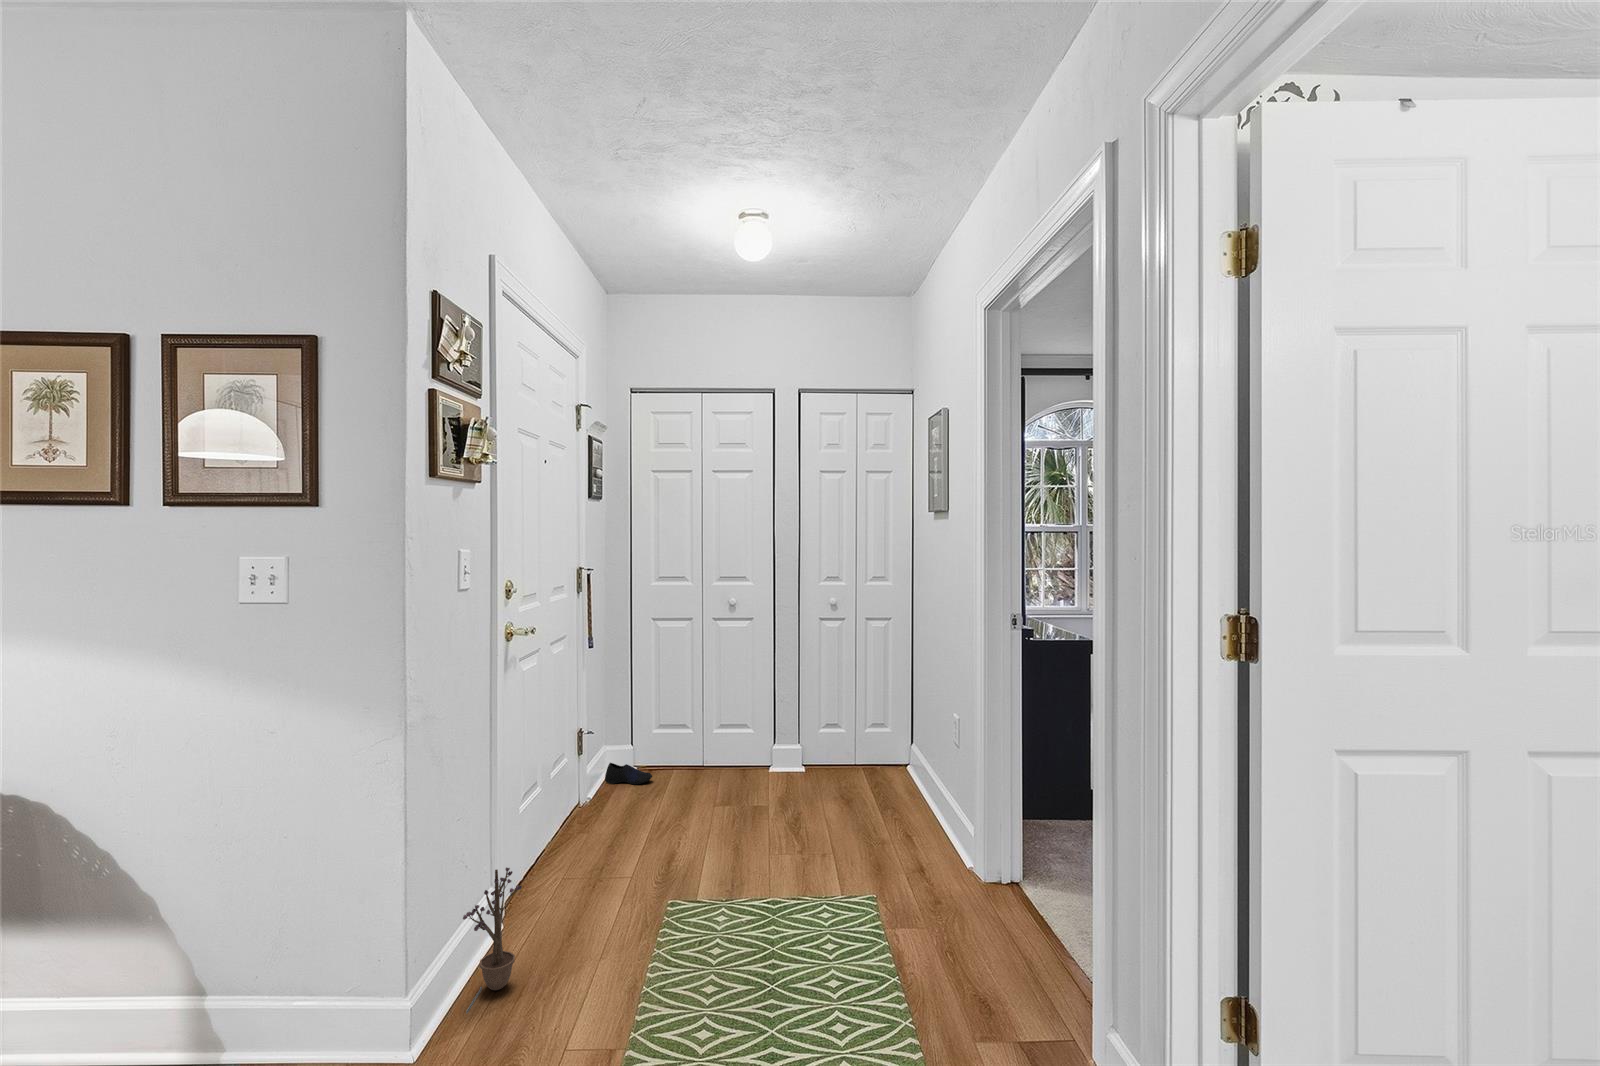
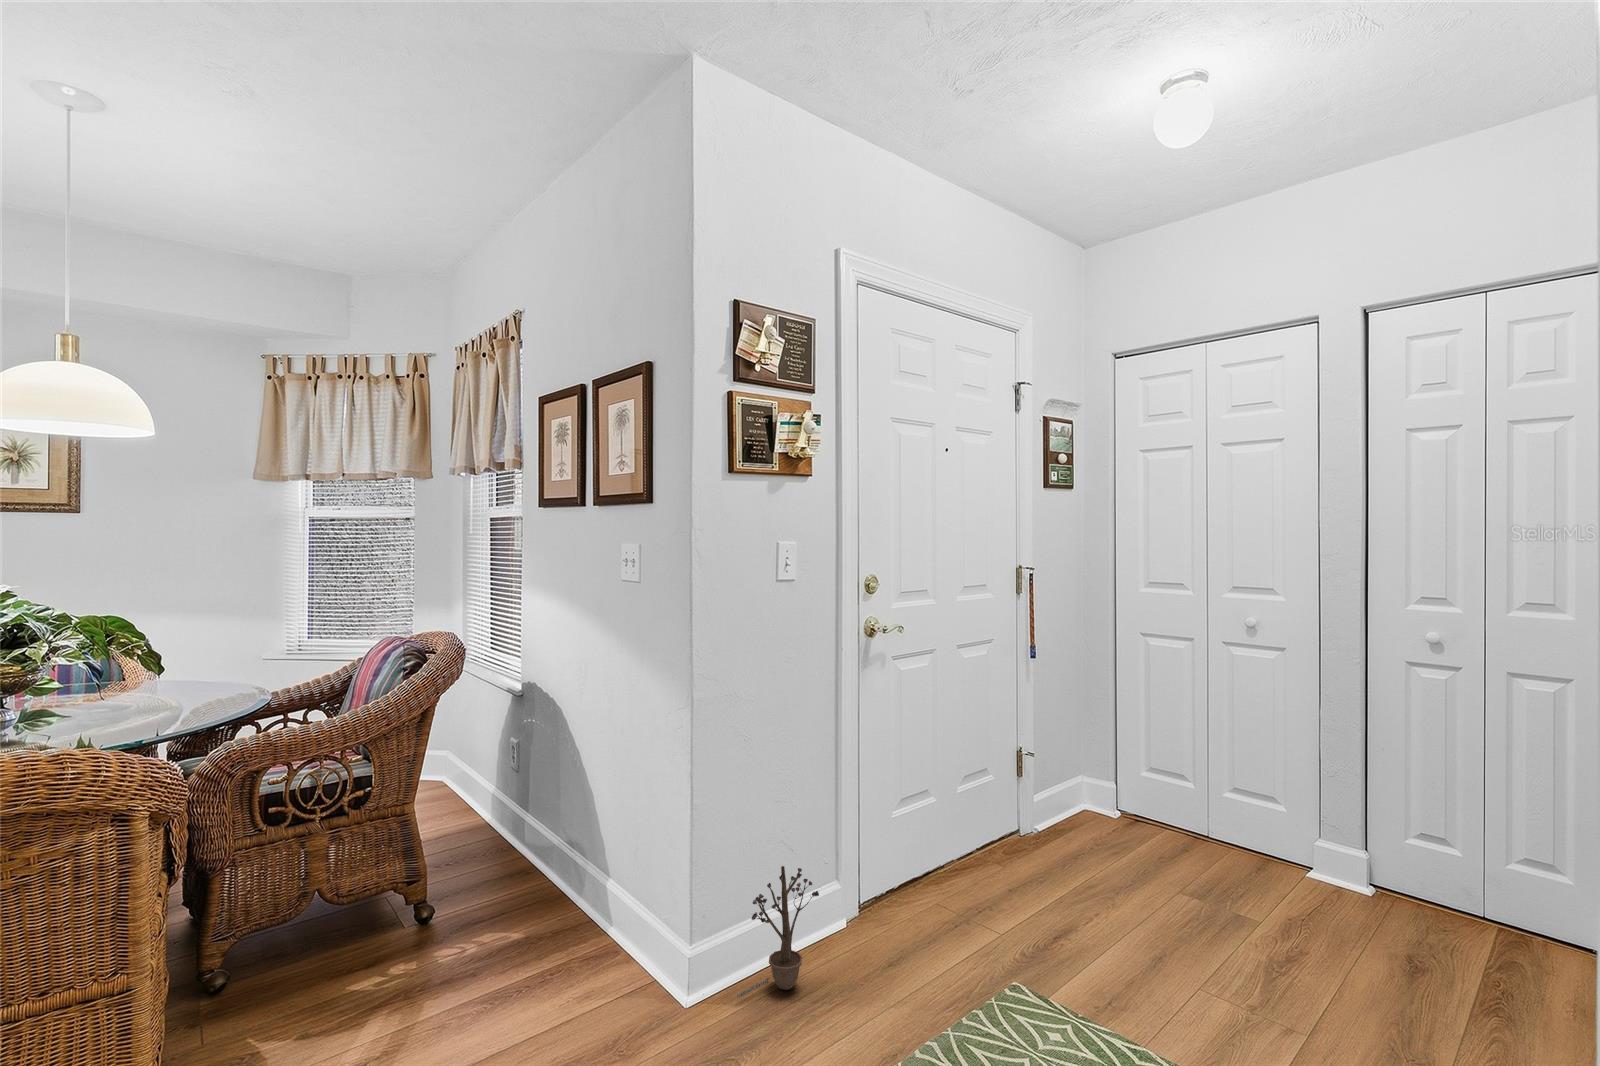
shoe: present [605,763,652,784] -> none [1078,797,1133,832]

